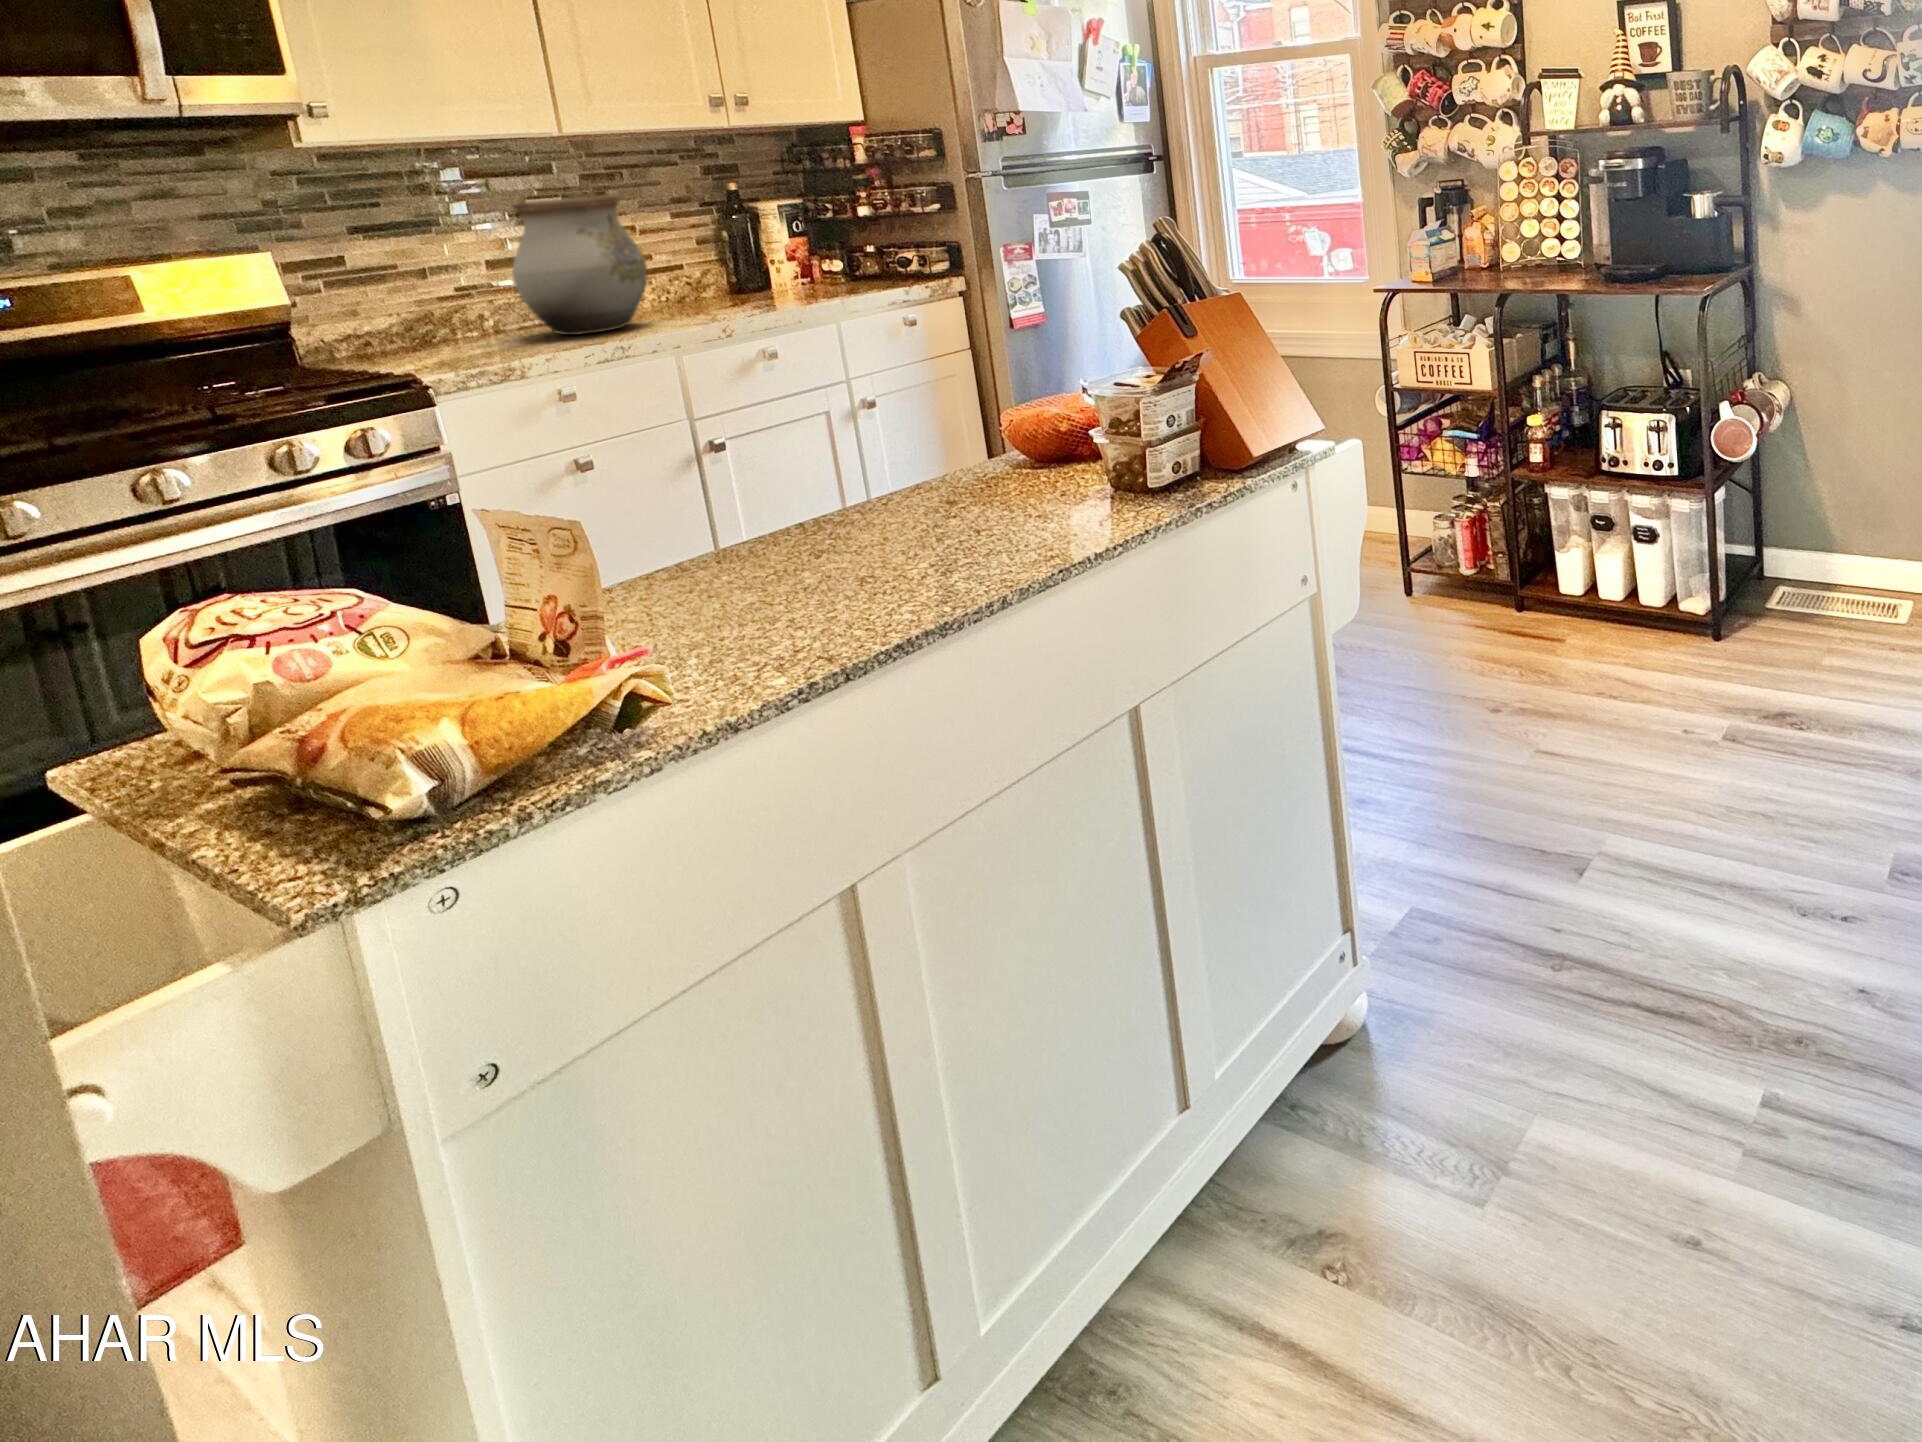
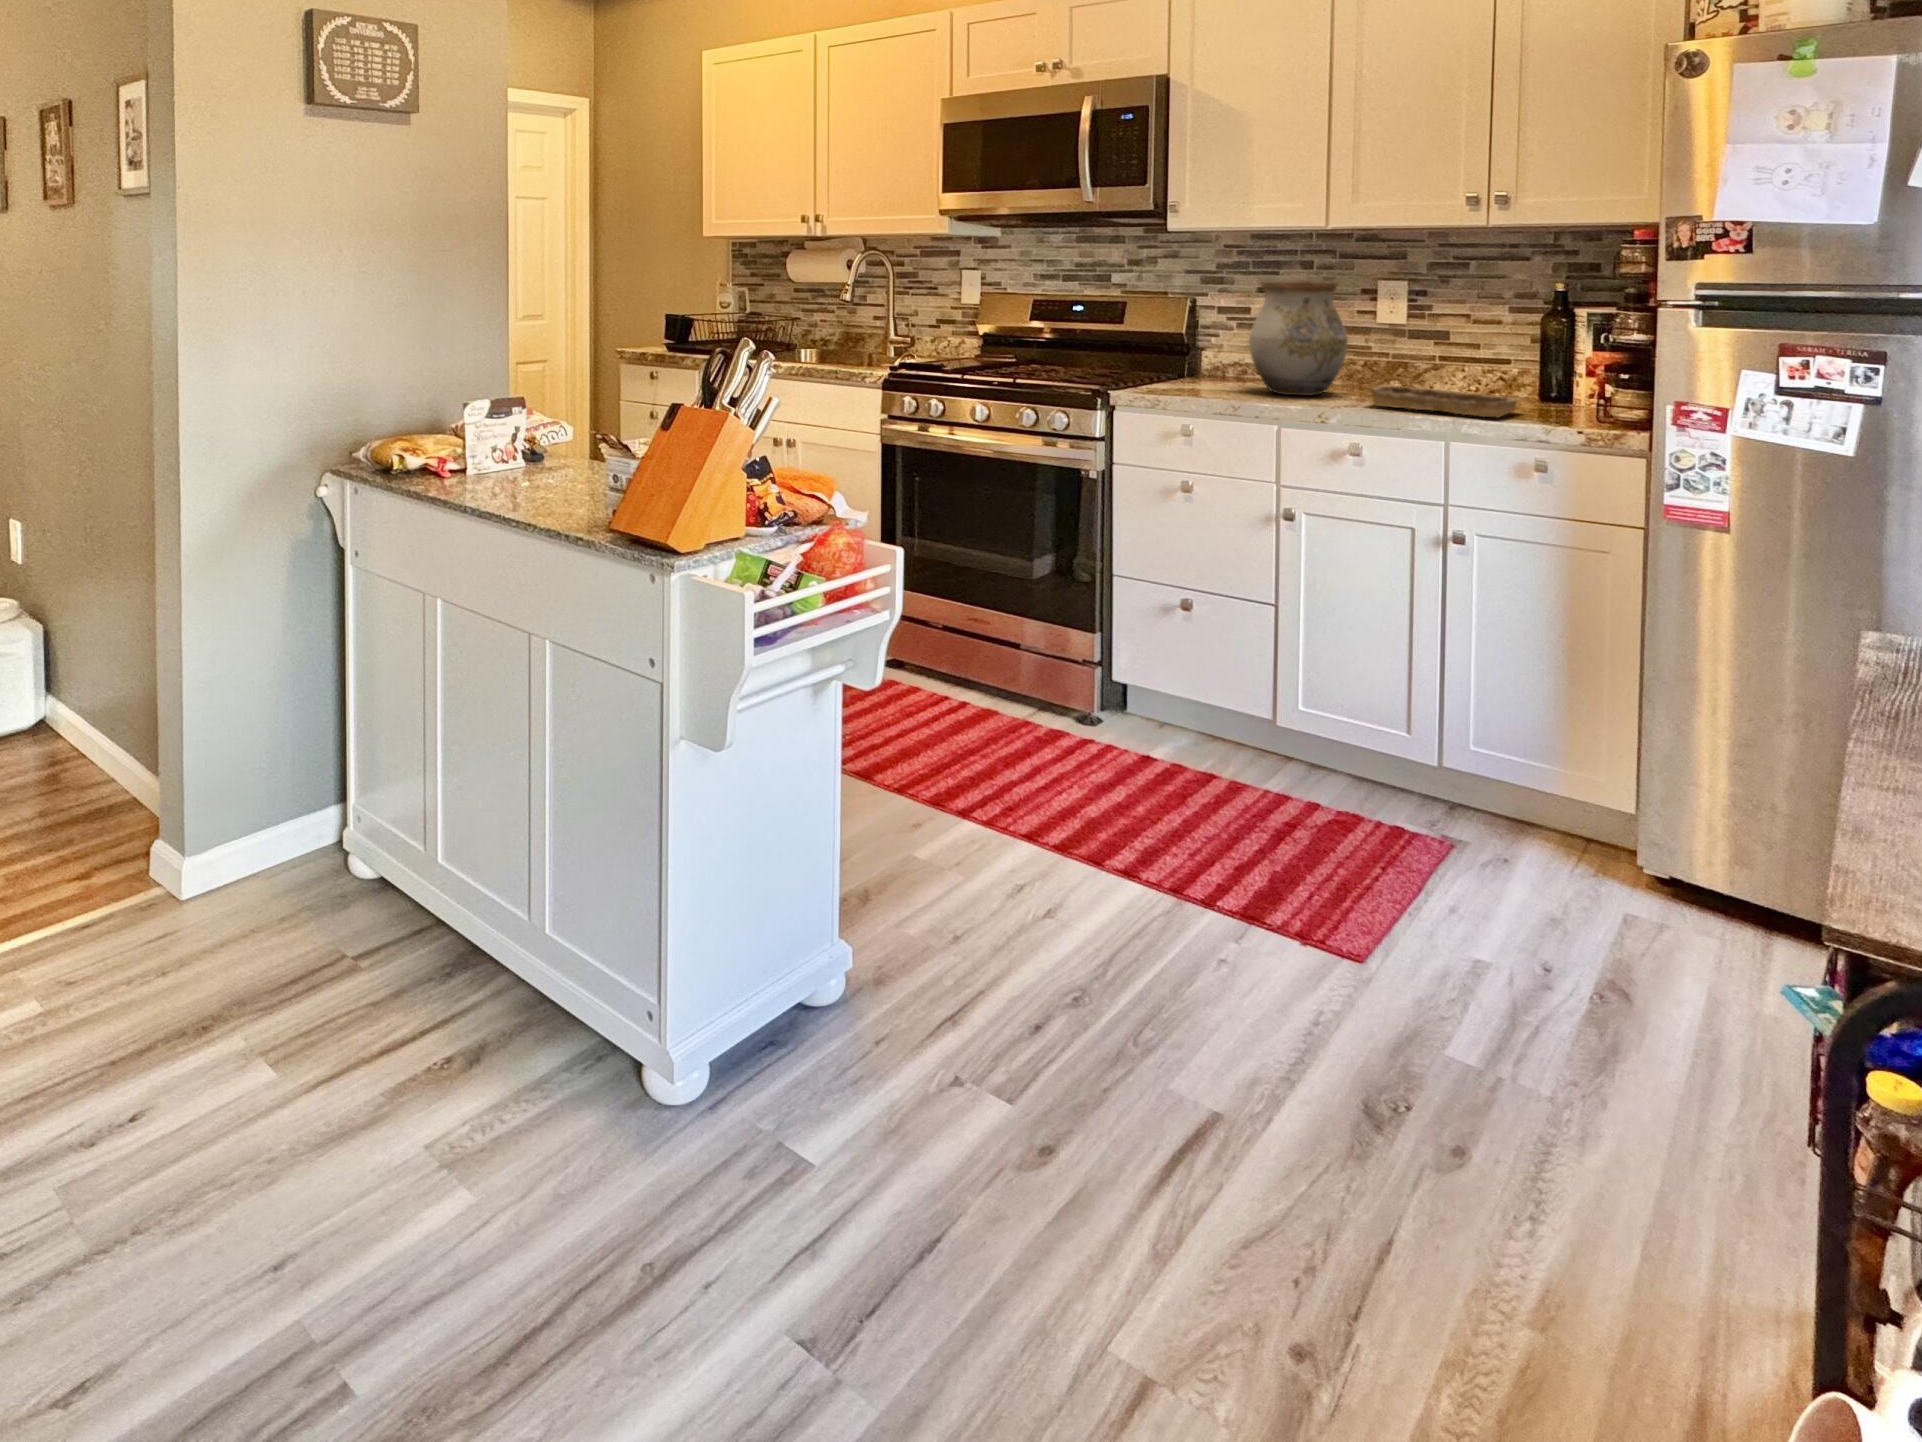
tray: none [695,280,853,314] -> present [1371,385,1518,417]

